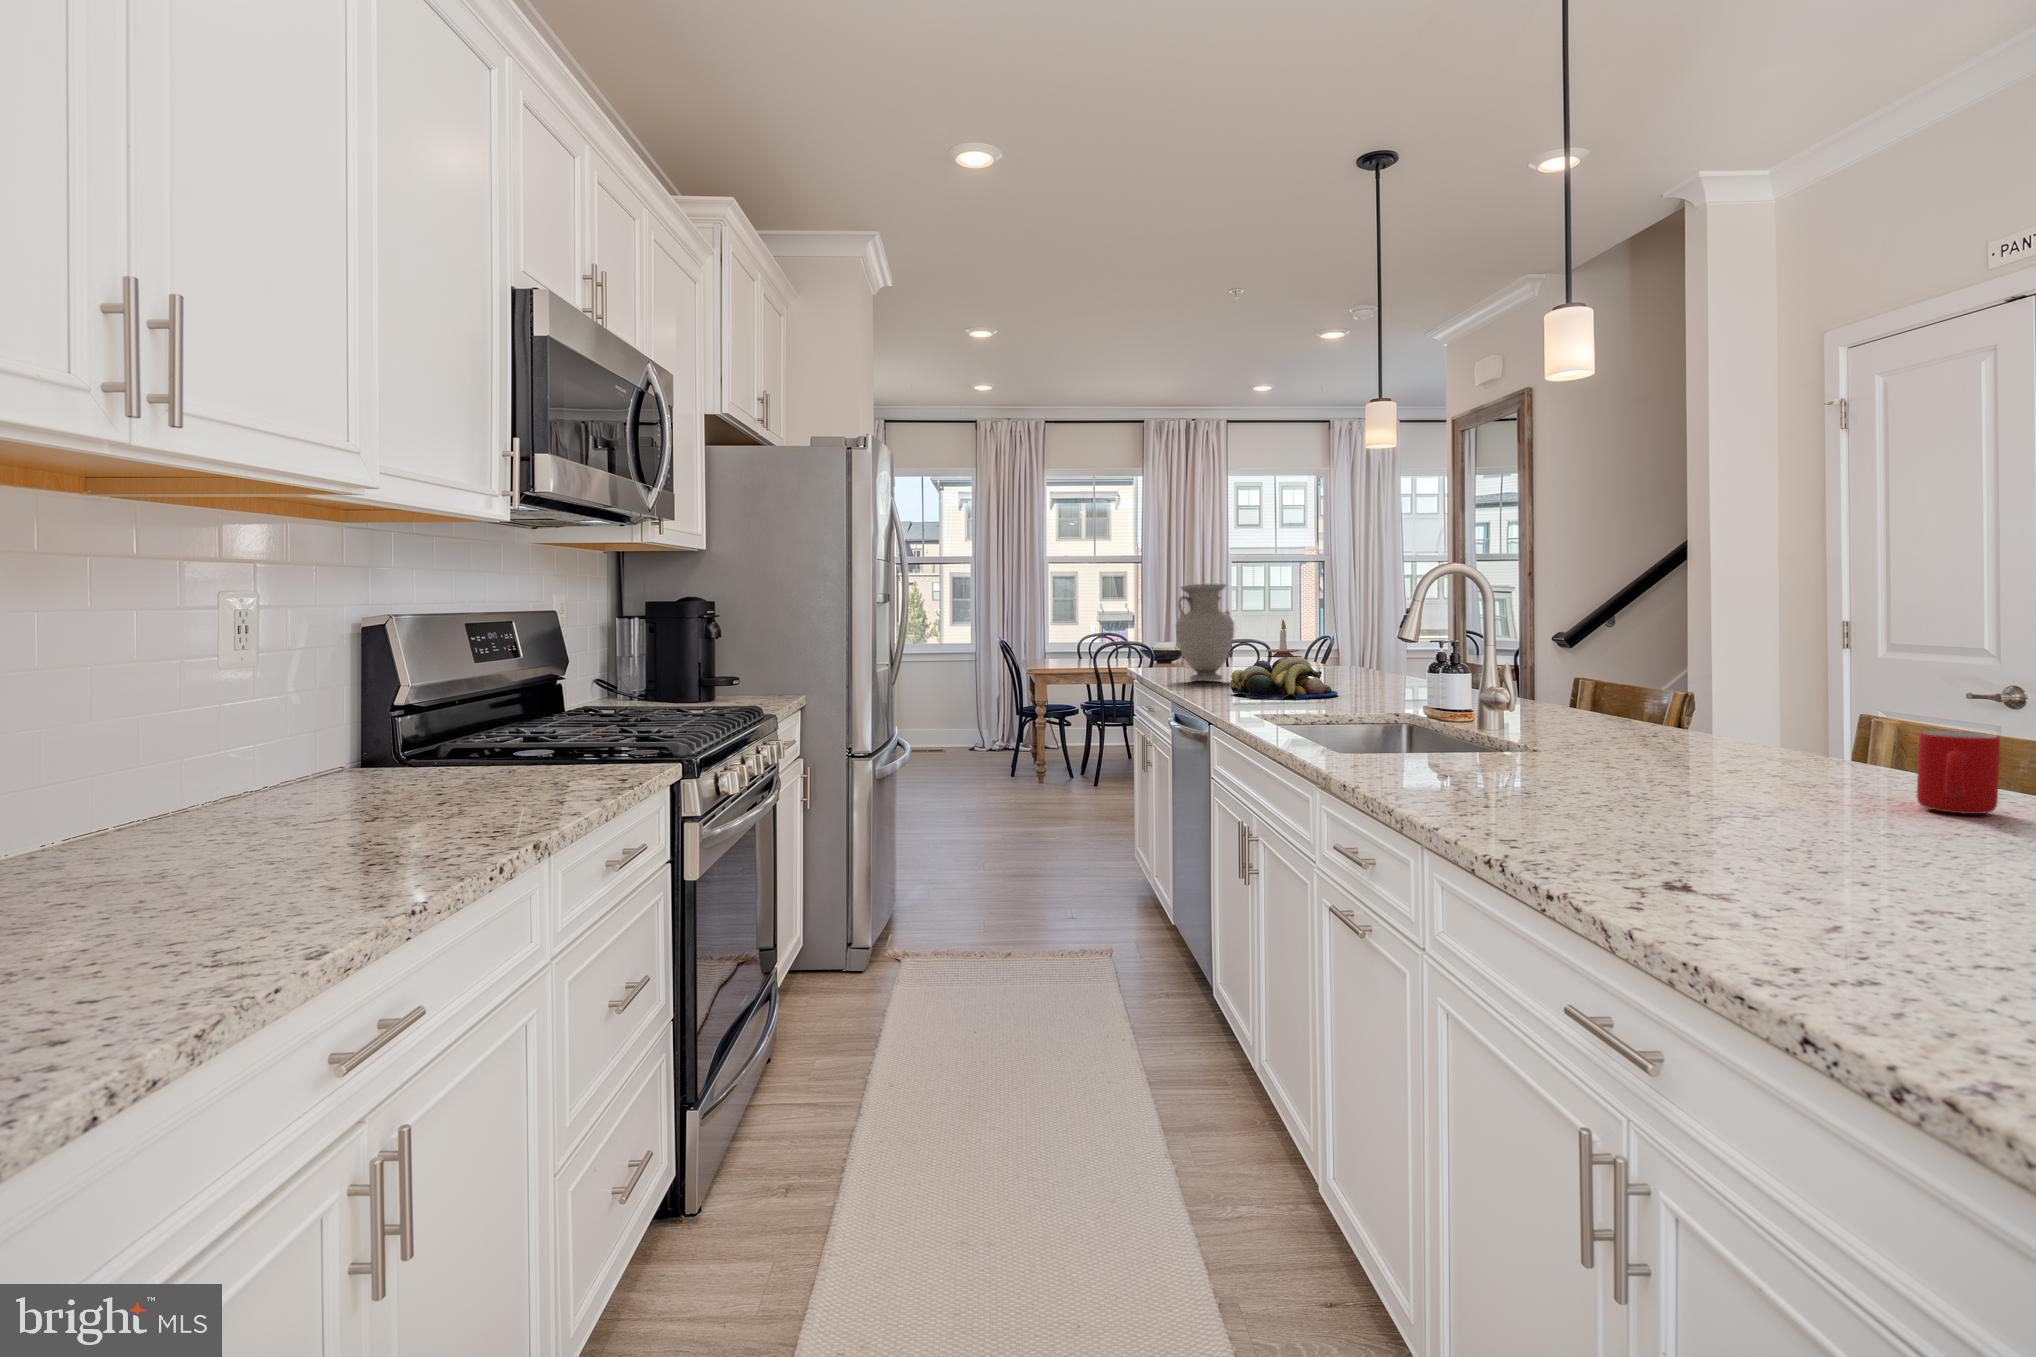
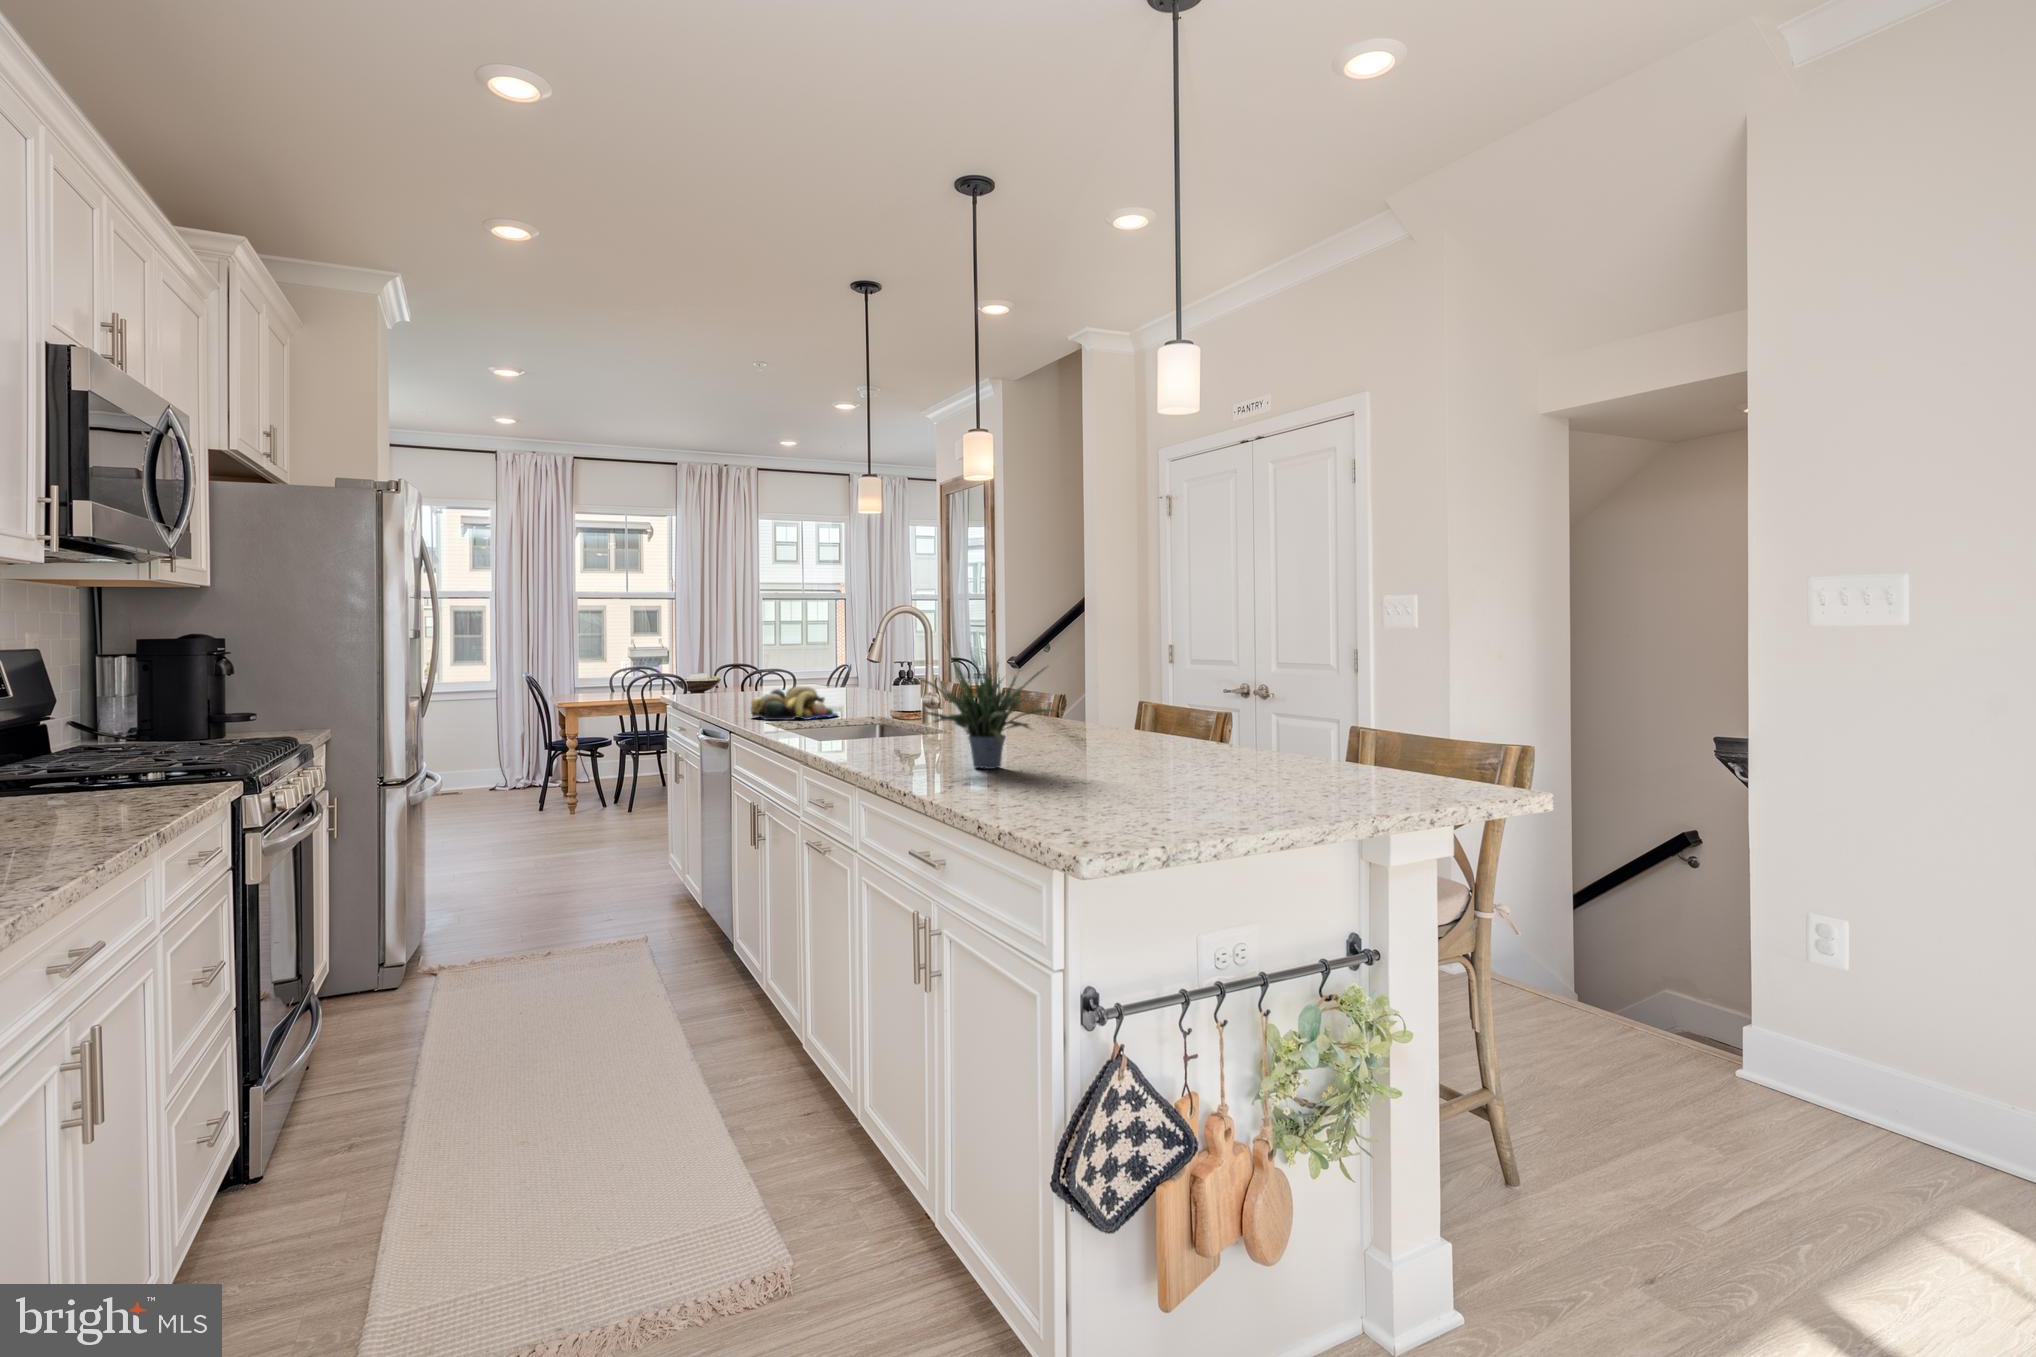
potted plant: none [1524,576,1826,805] -> present [920,656,1057,769]
vase: present [1176,583,1234,681] -> none [705,623,757,709]
candle holder: present [1266,620,1300,657] -> none [795,652,827,686]
mug: present [1917,731,2000,814] -> none [1113,721,1145,764]

